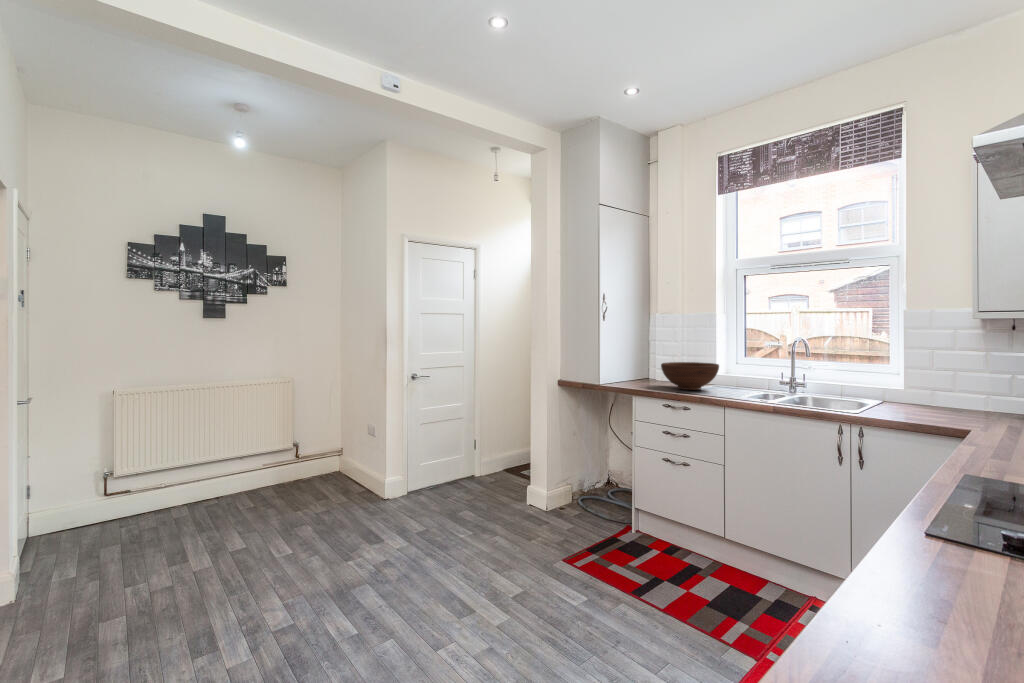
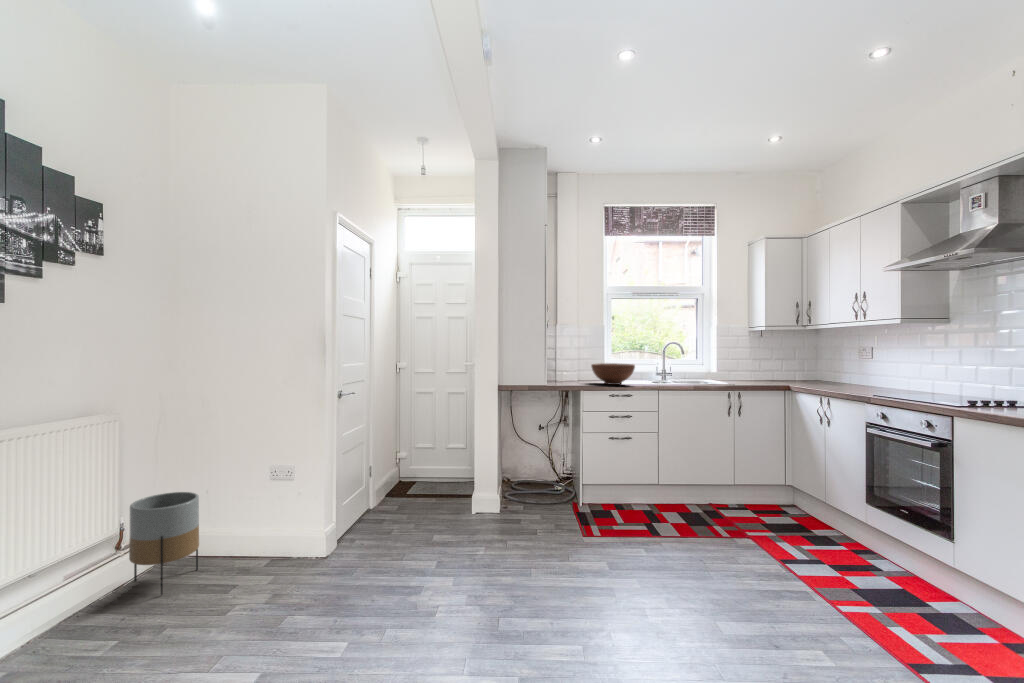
planter: none [296,430,336,489] -> present [129,492,199,595]

